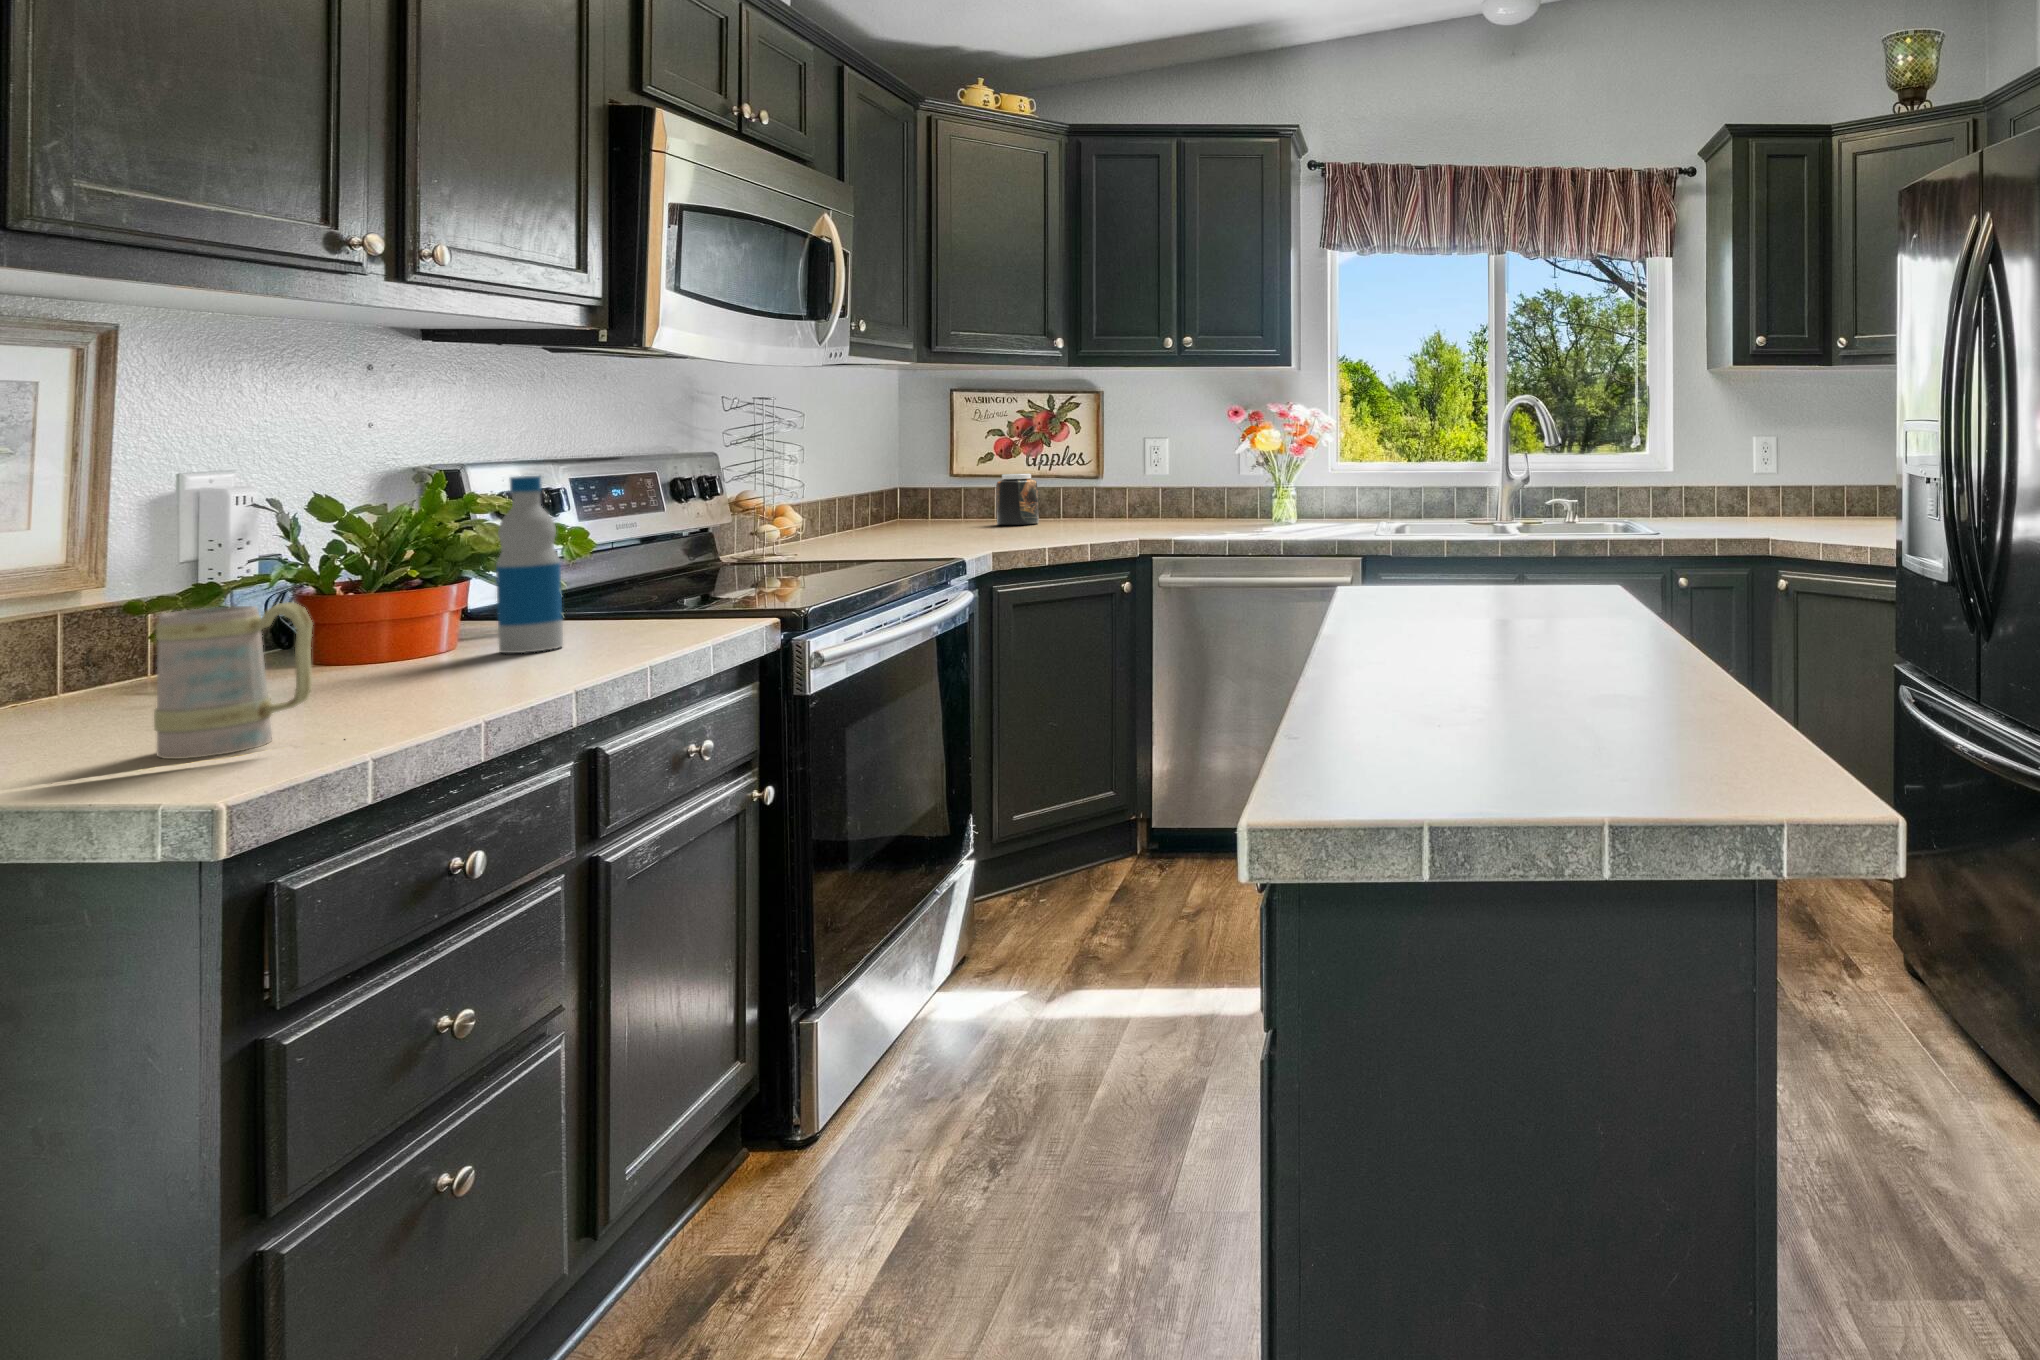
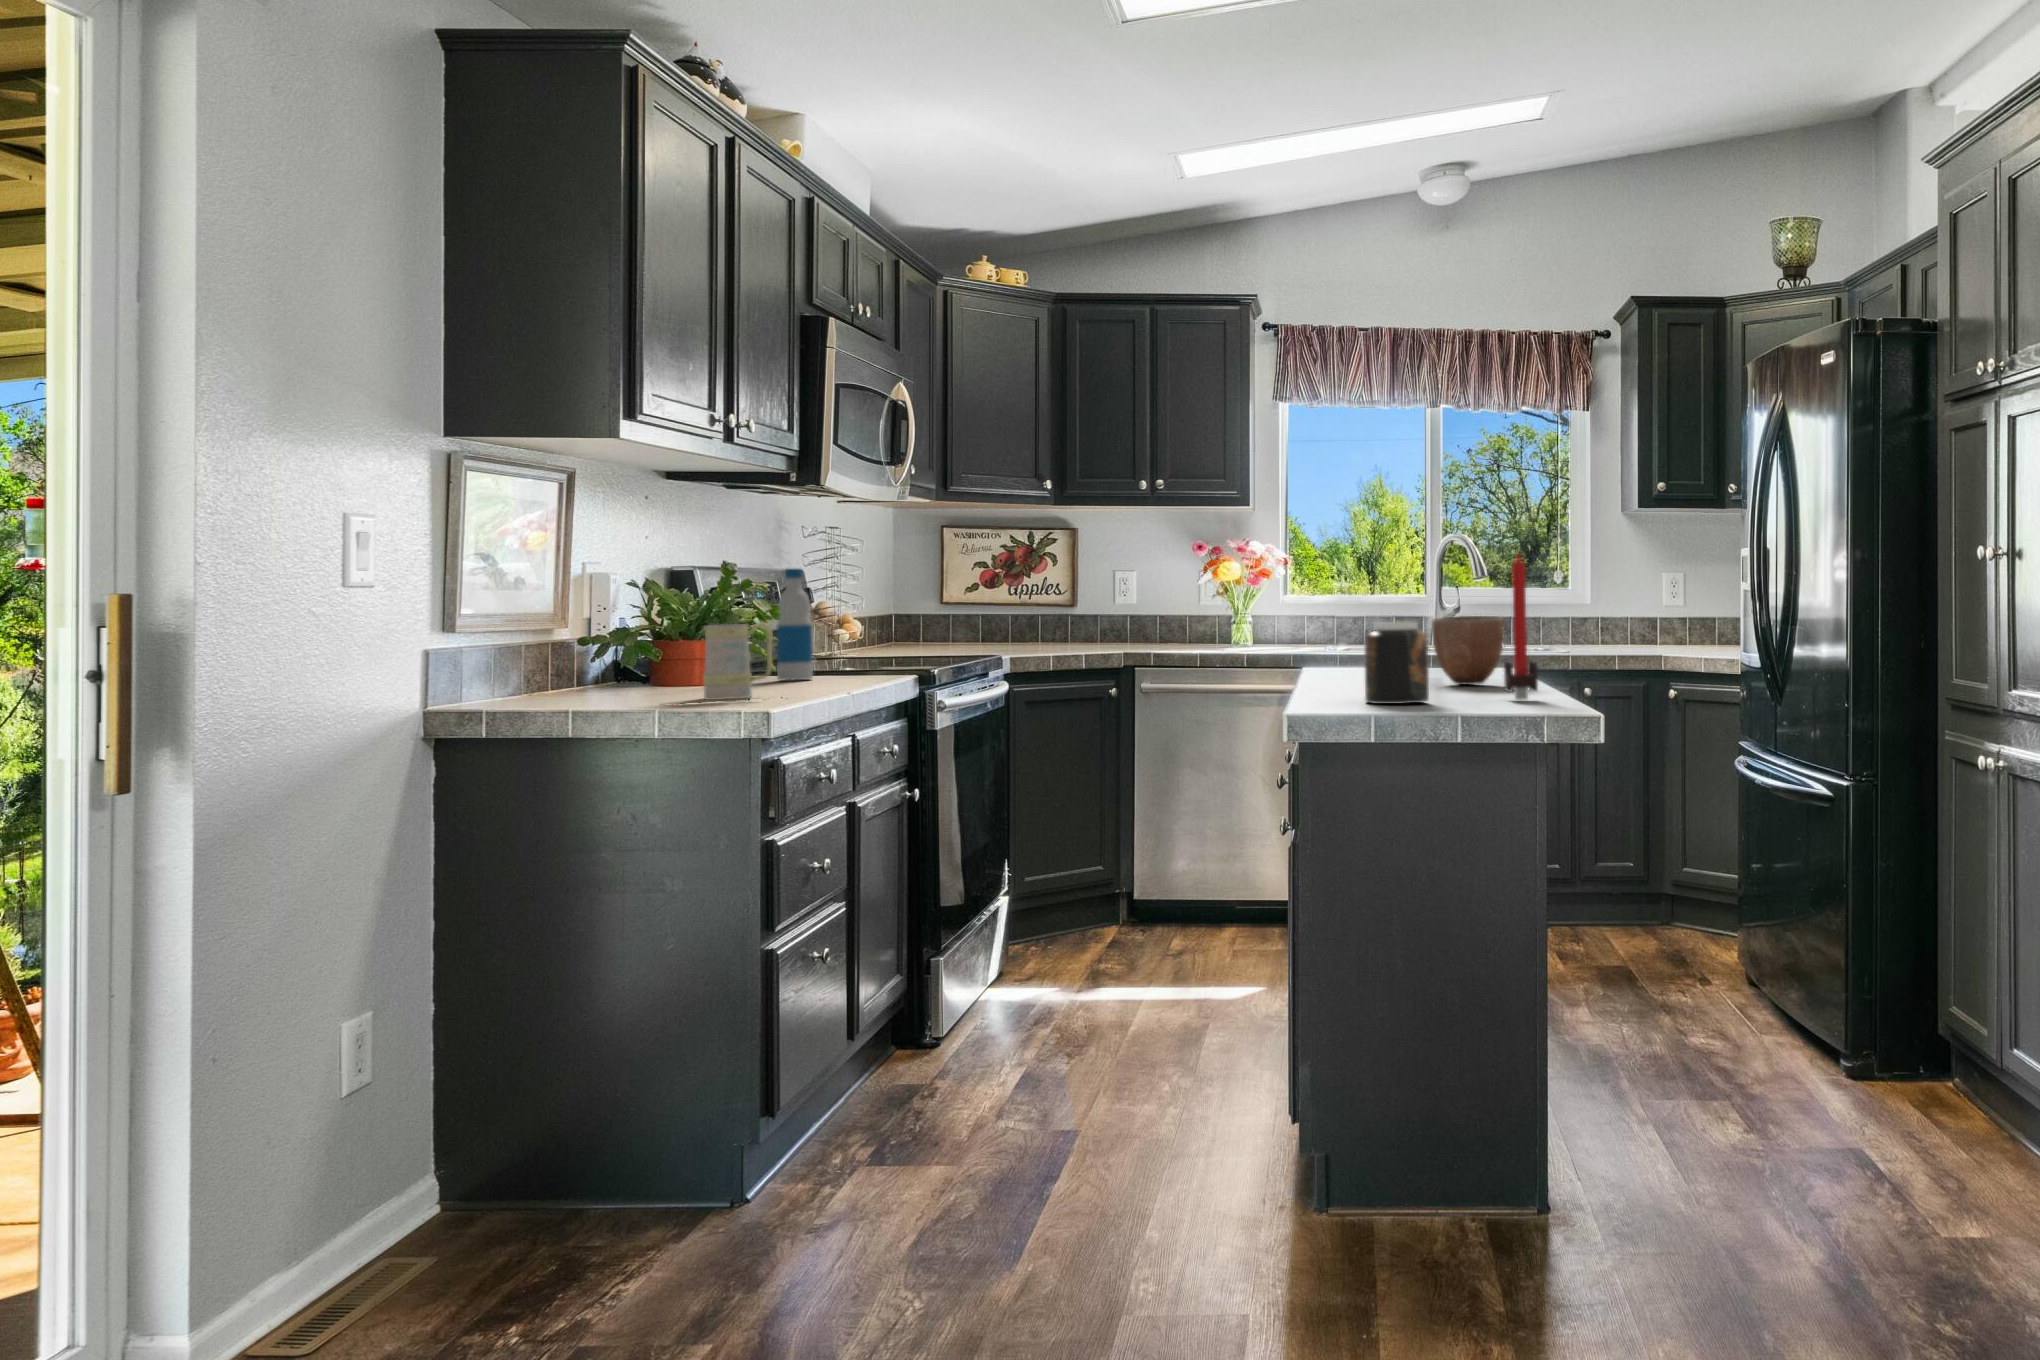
candle: none [1669,471,1737,742] -> present [1504,554,1538,700]
jar: present [996,474,1039,525] -> present [1365,622,1429,704]
decorative bowl: none [1523,547,1640,663] -> present [1432,616,1505,685]

